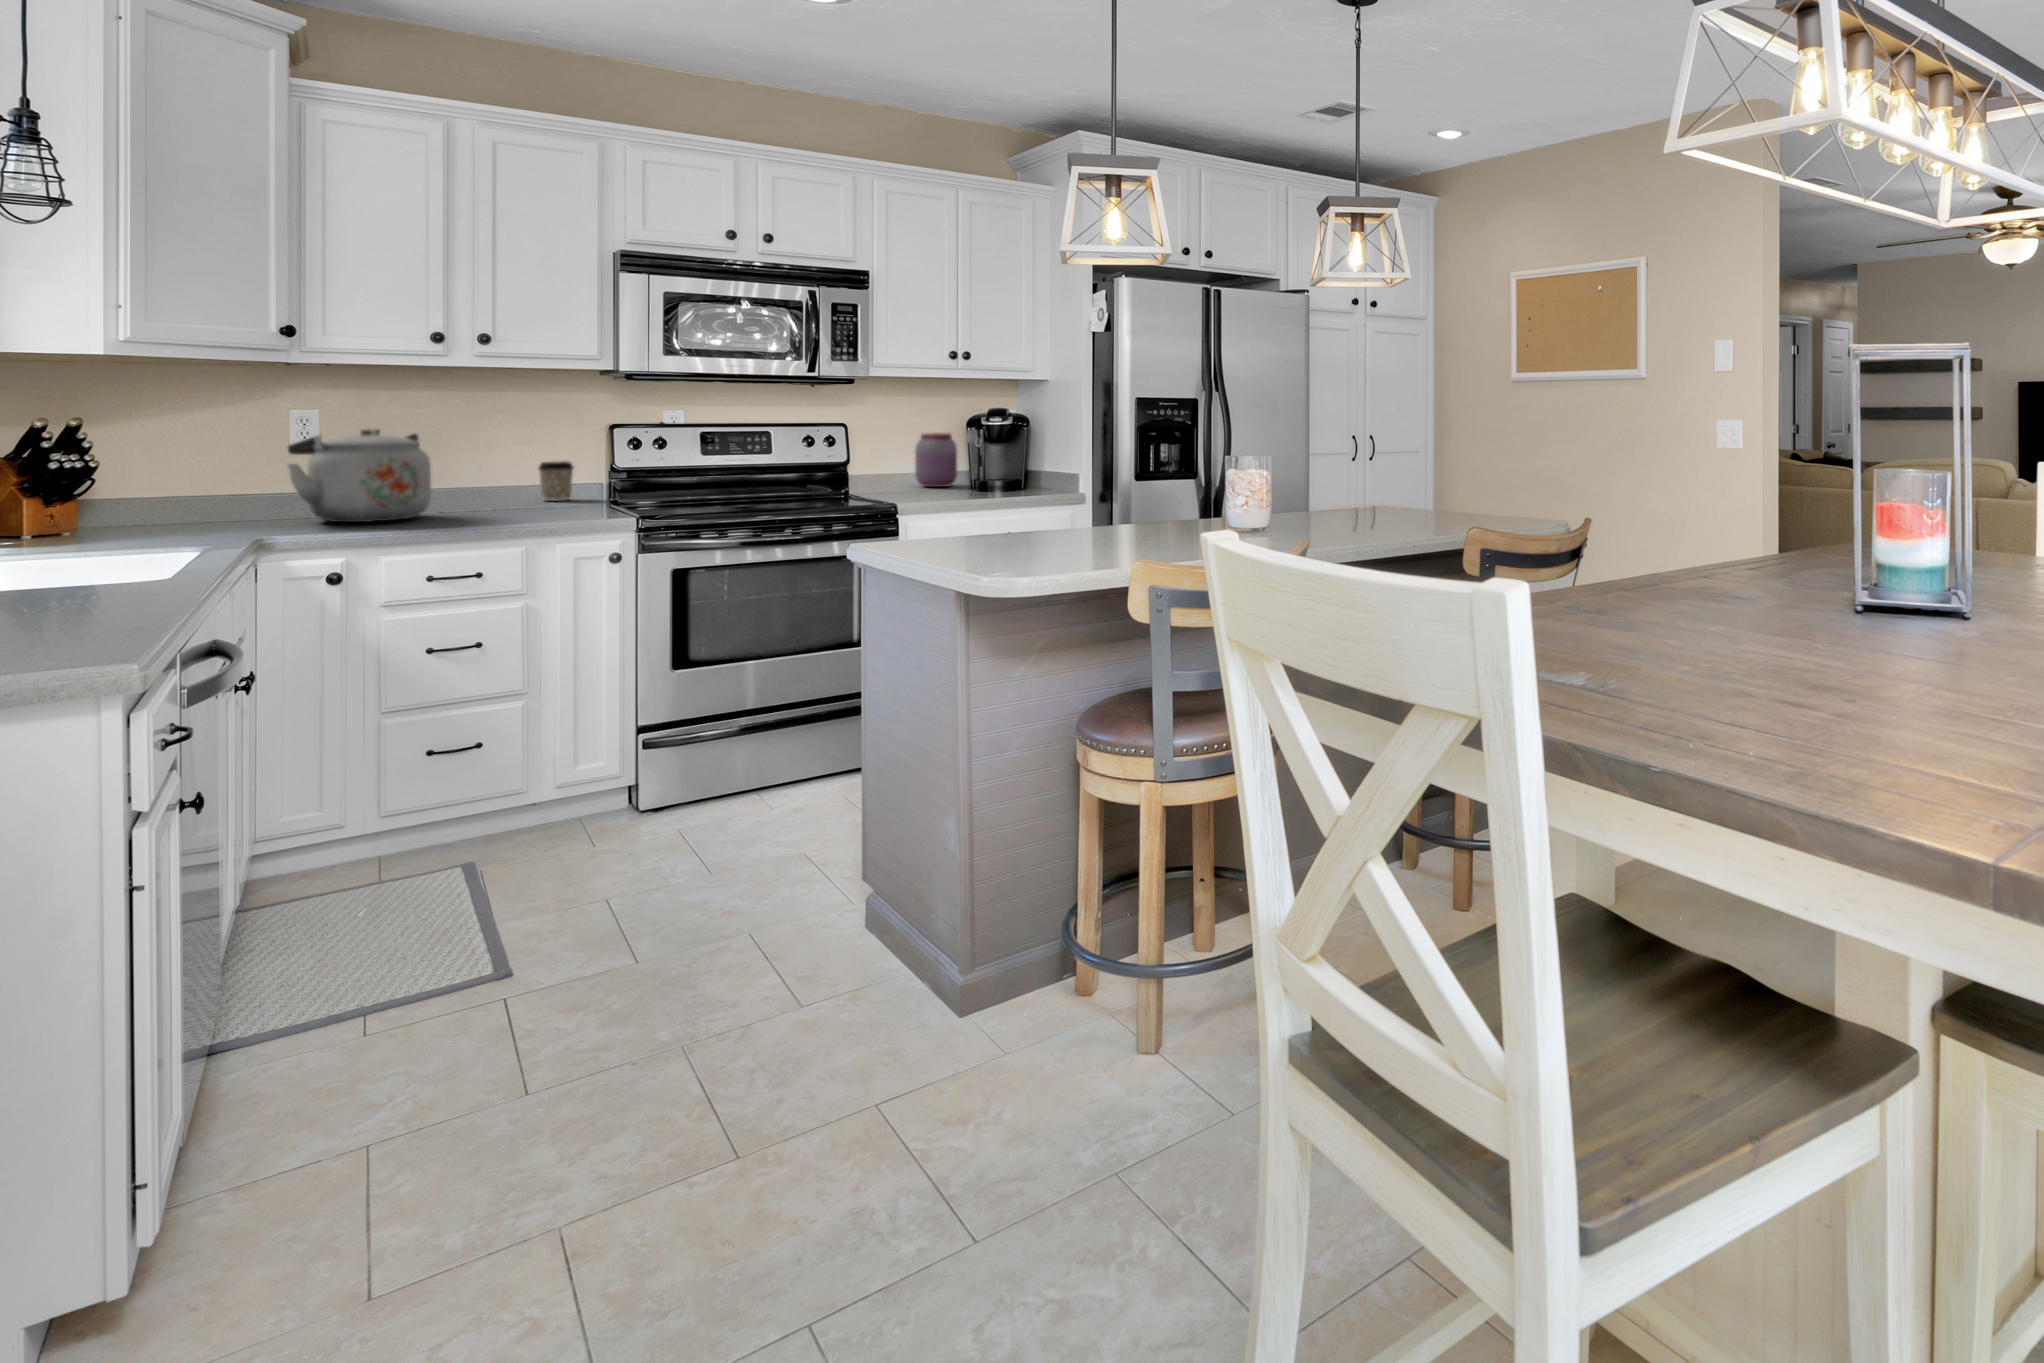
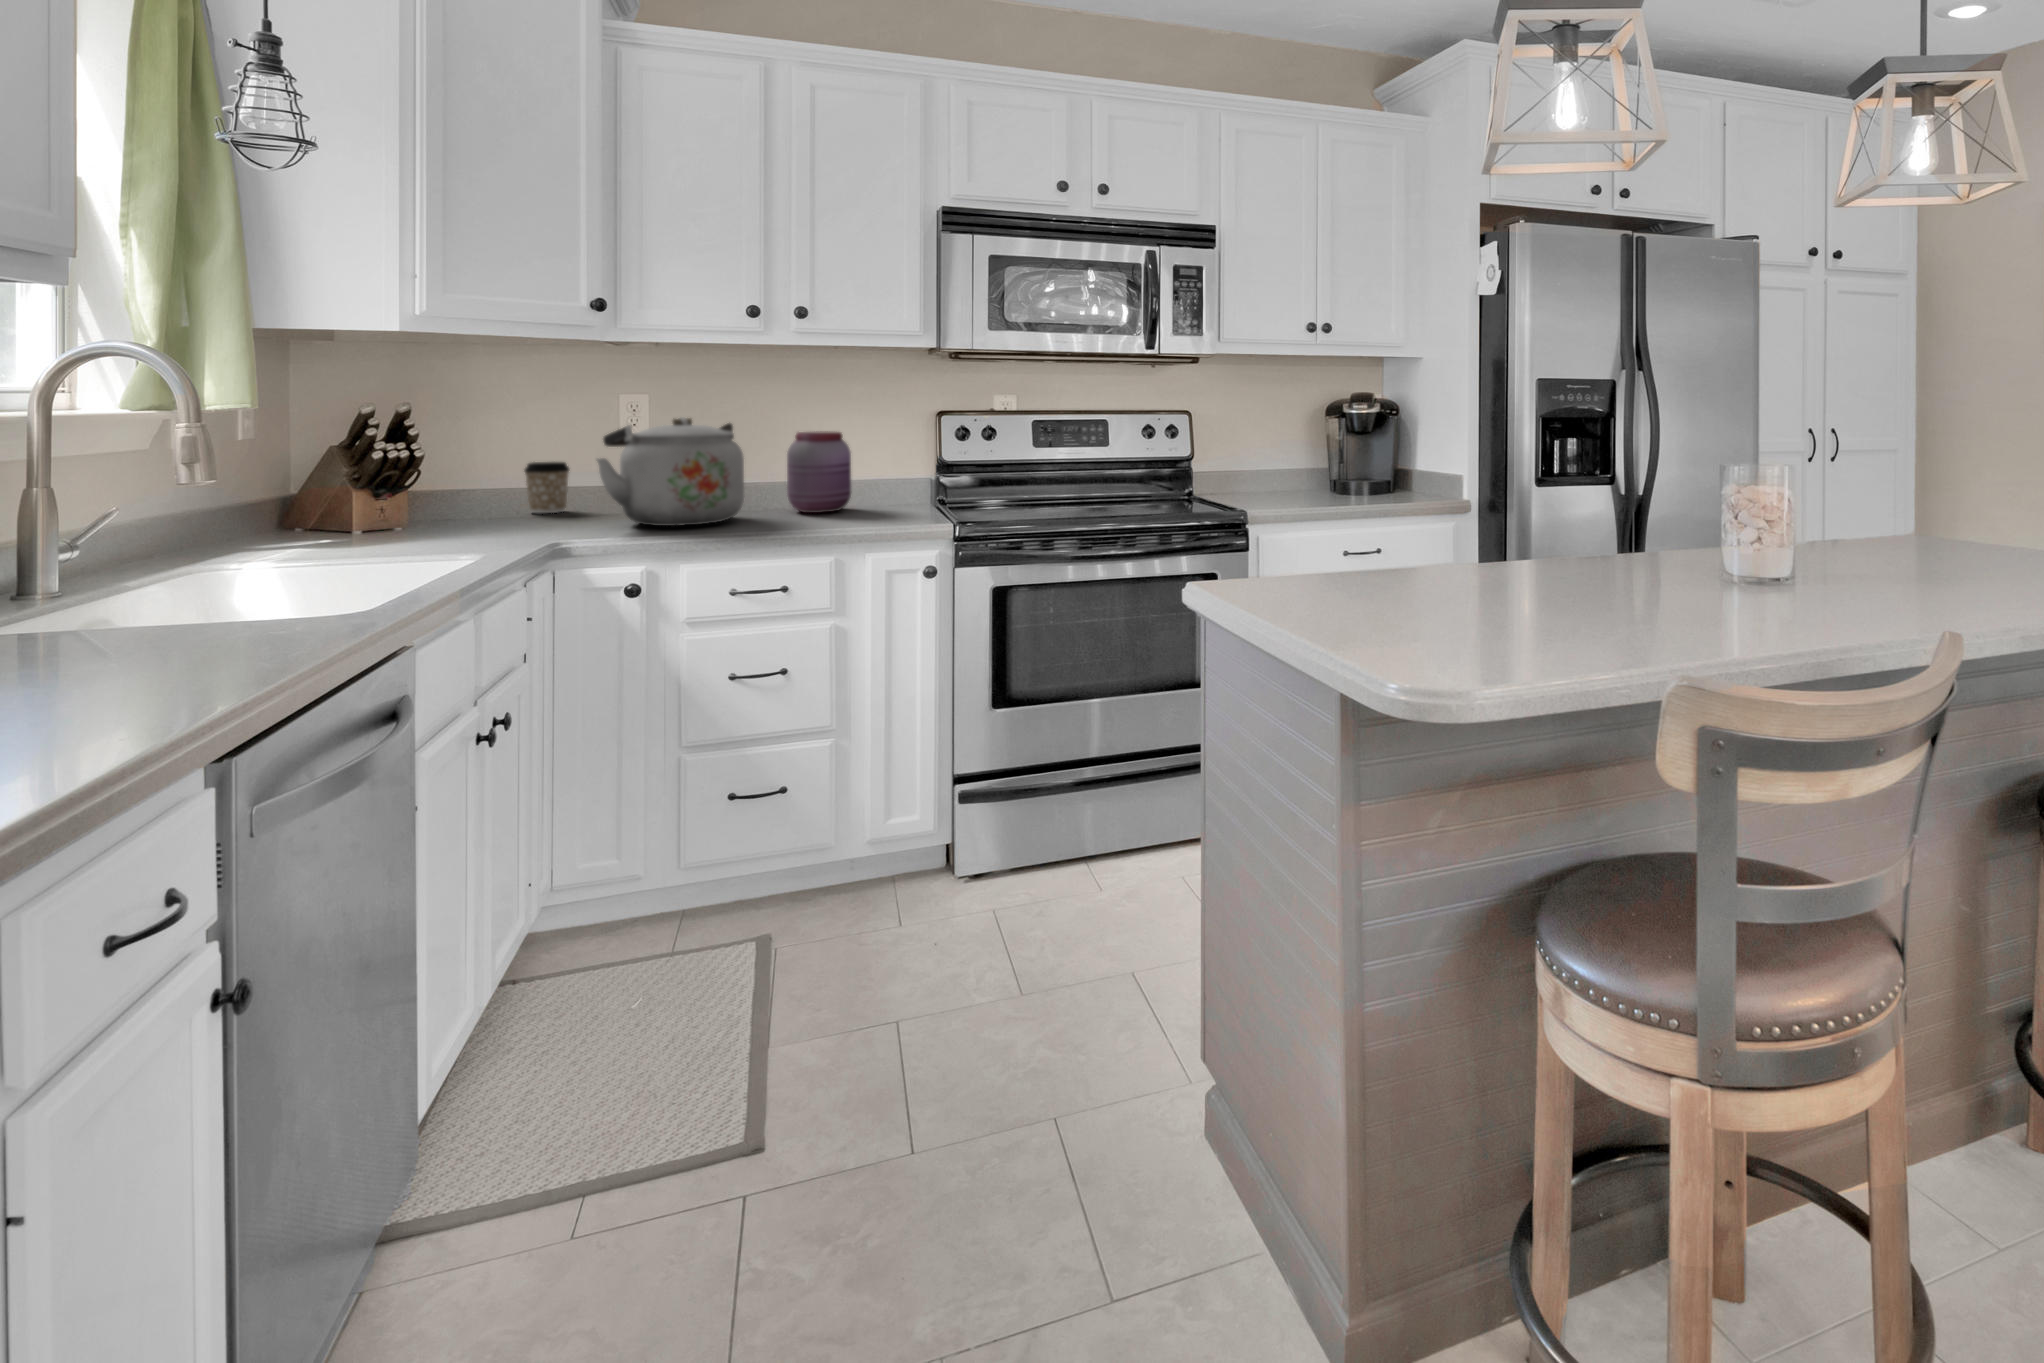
jar: present [915,433,957,487] -> present [787,431,851,513]
coffee cup: present [539,461,573,501] -> present [525,462,569,513]

